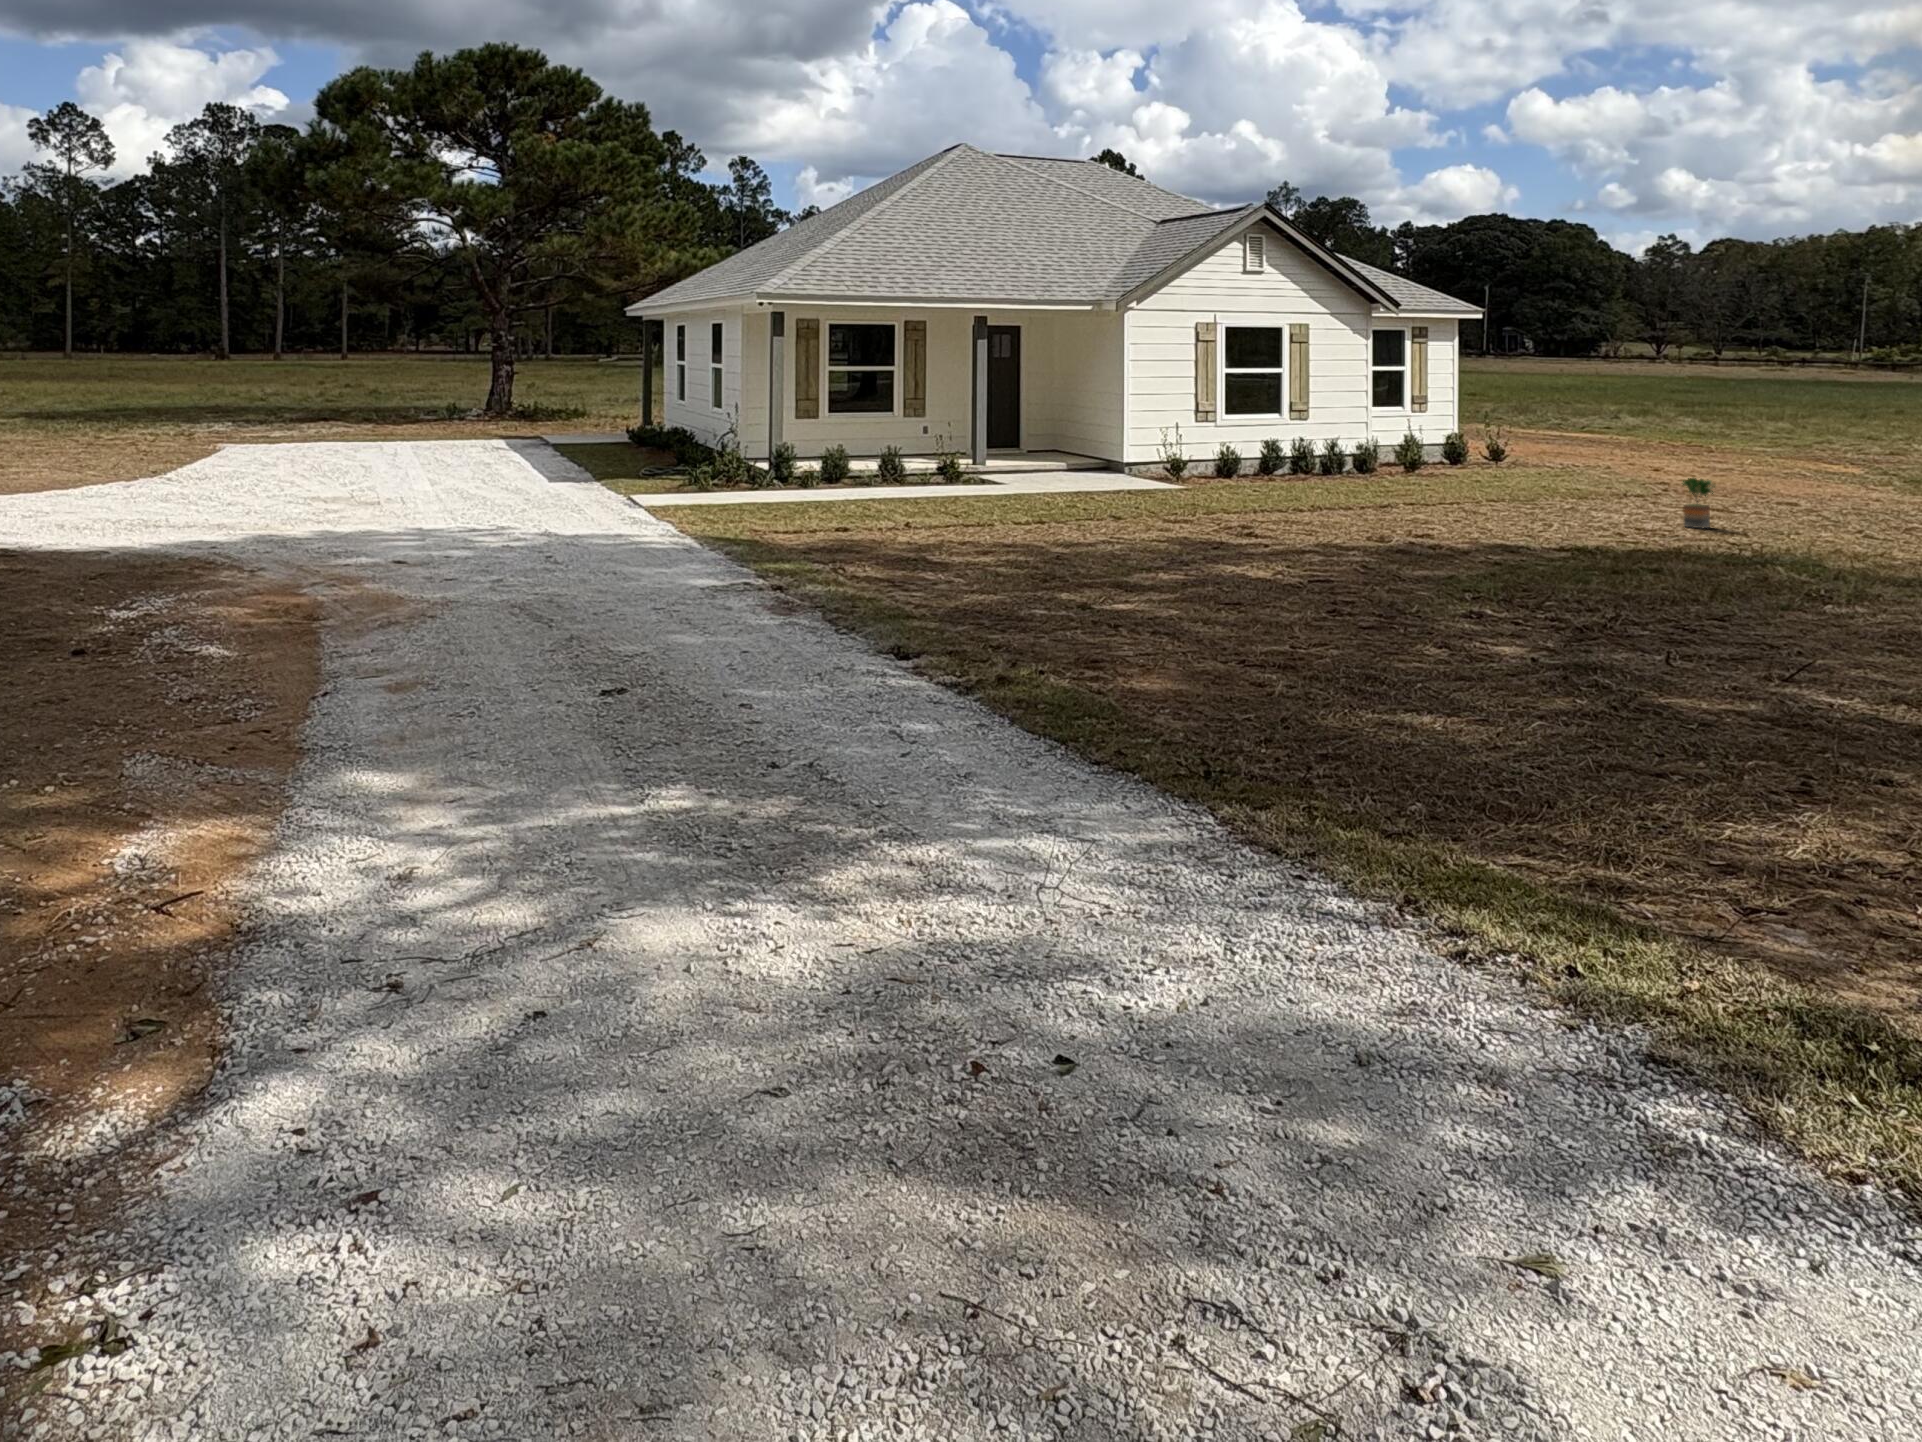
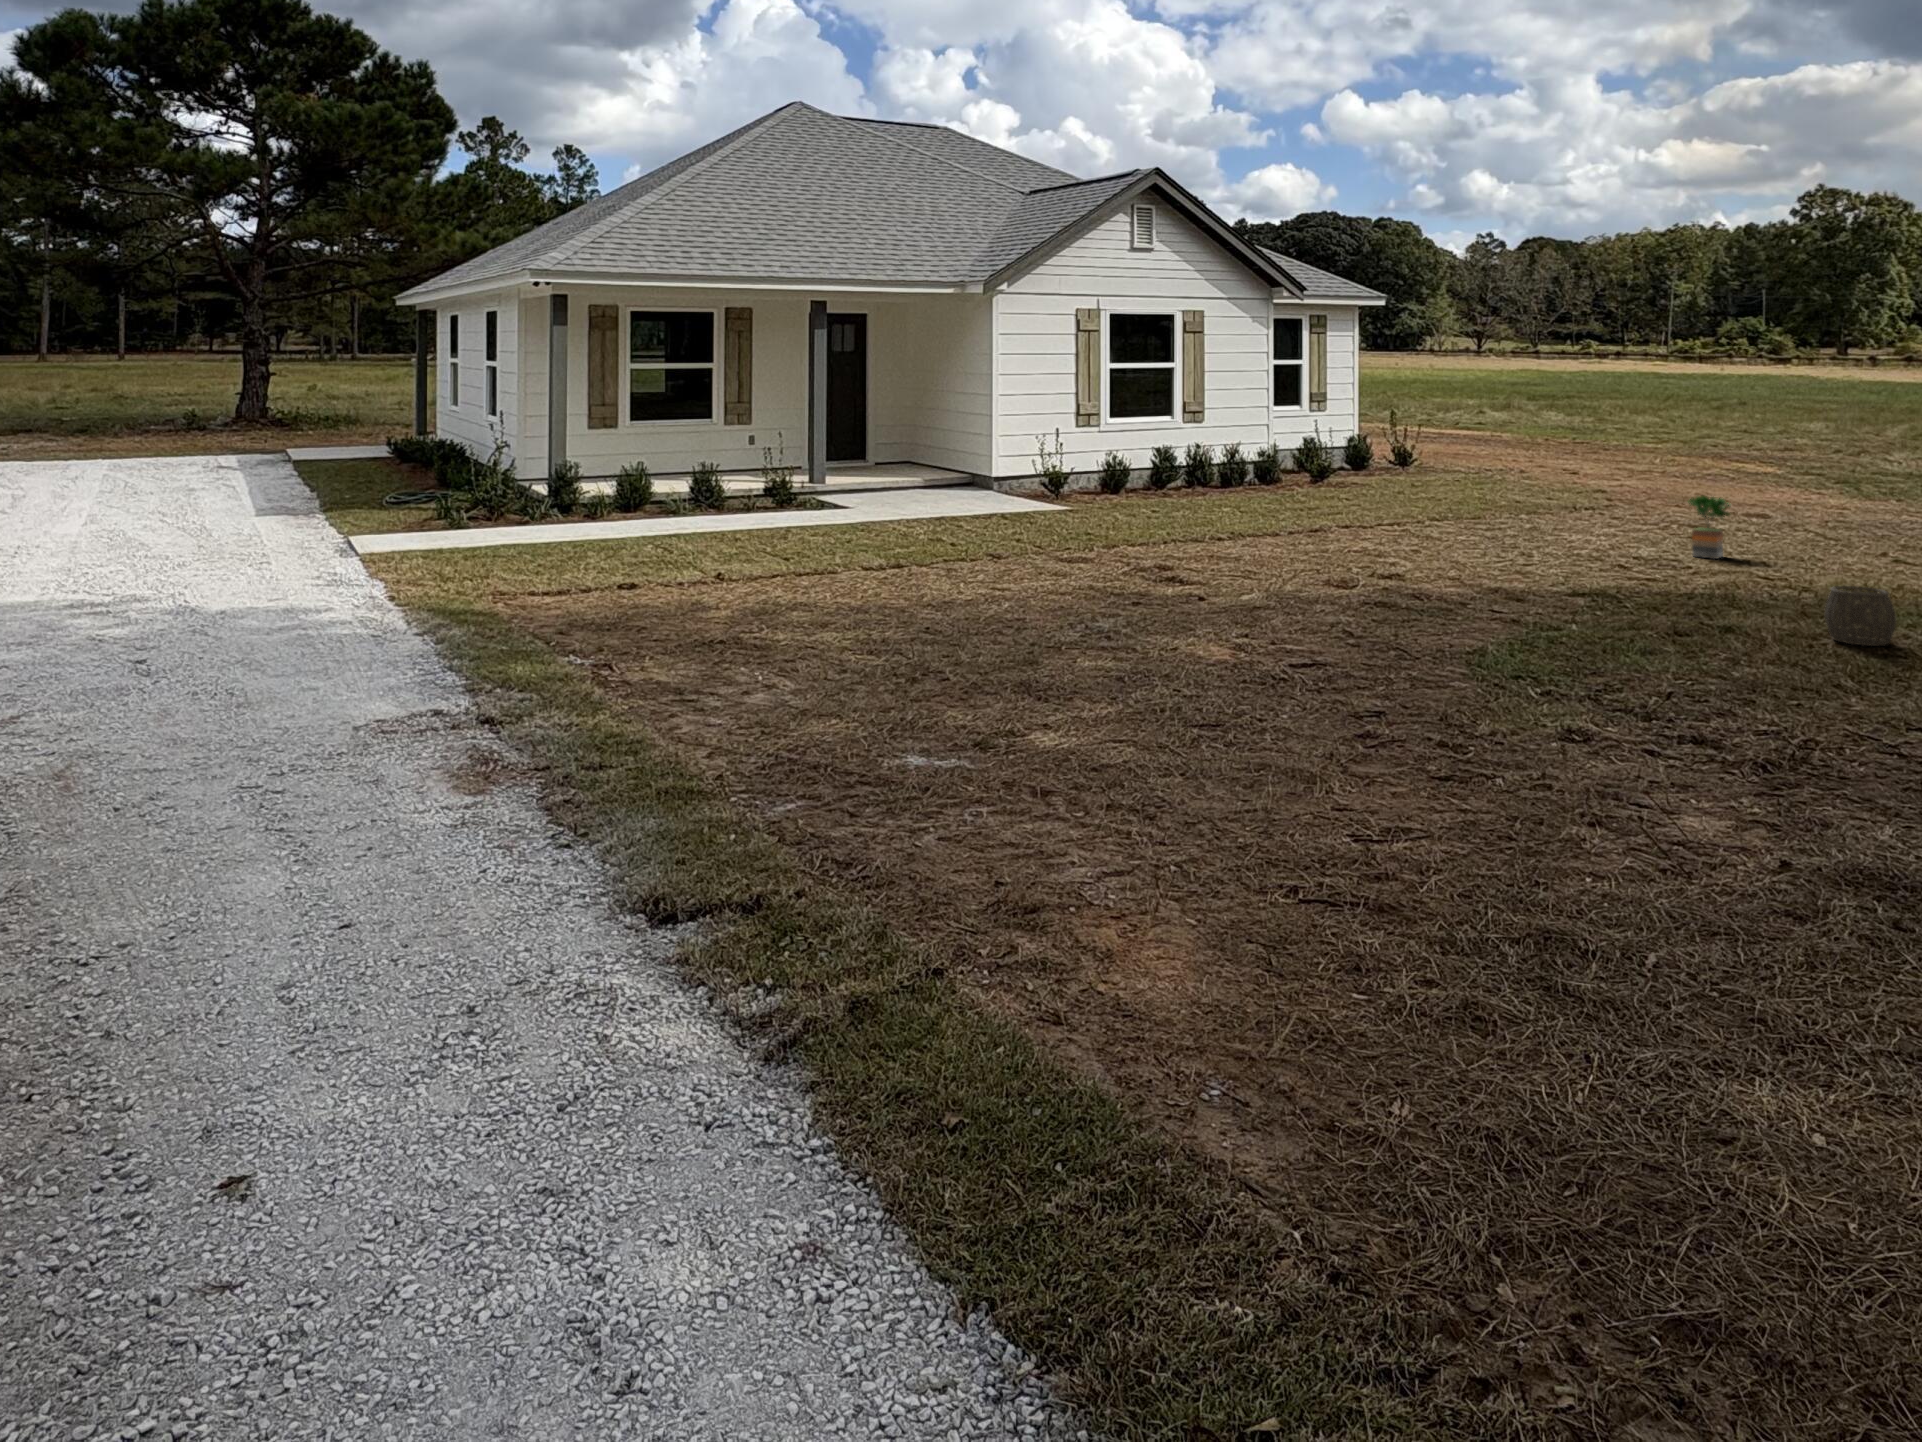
woven basket: none [1725,536,1777,580] -> present [1825,586,1896,646]

